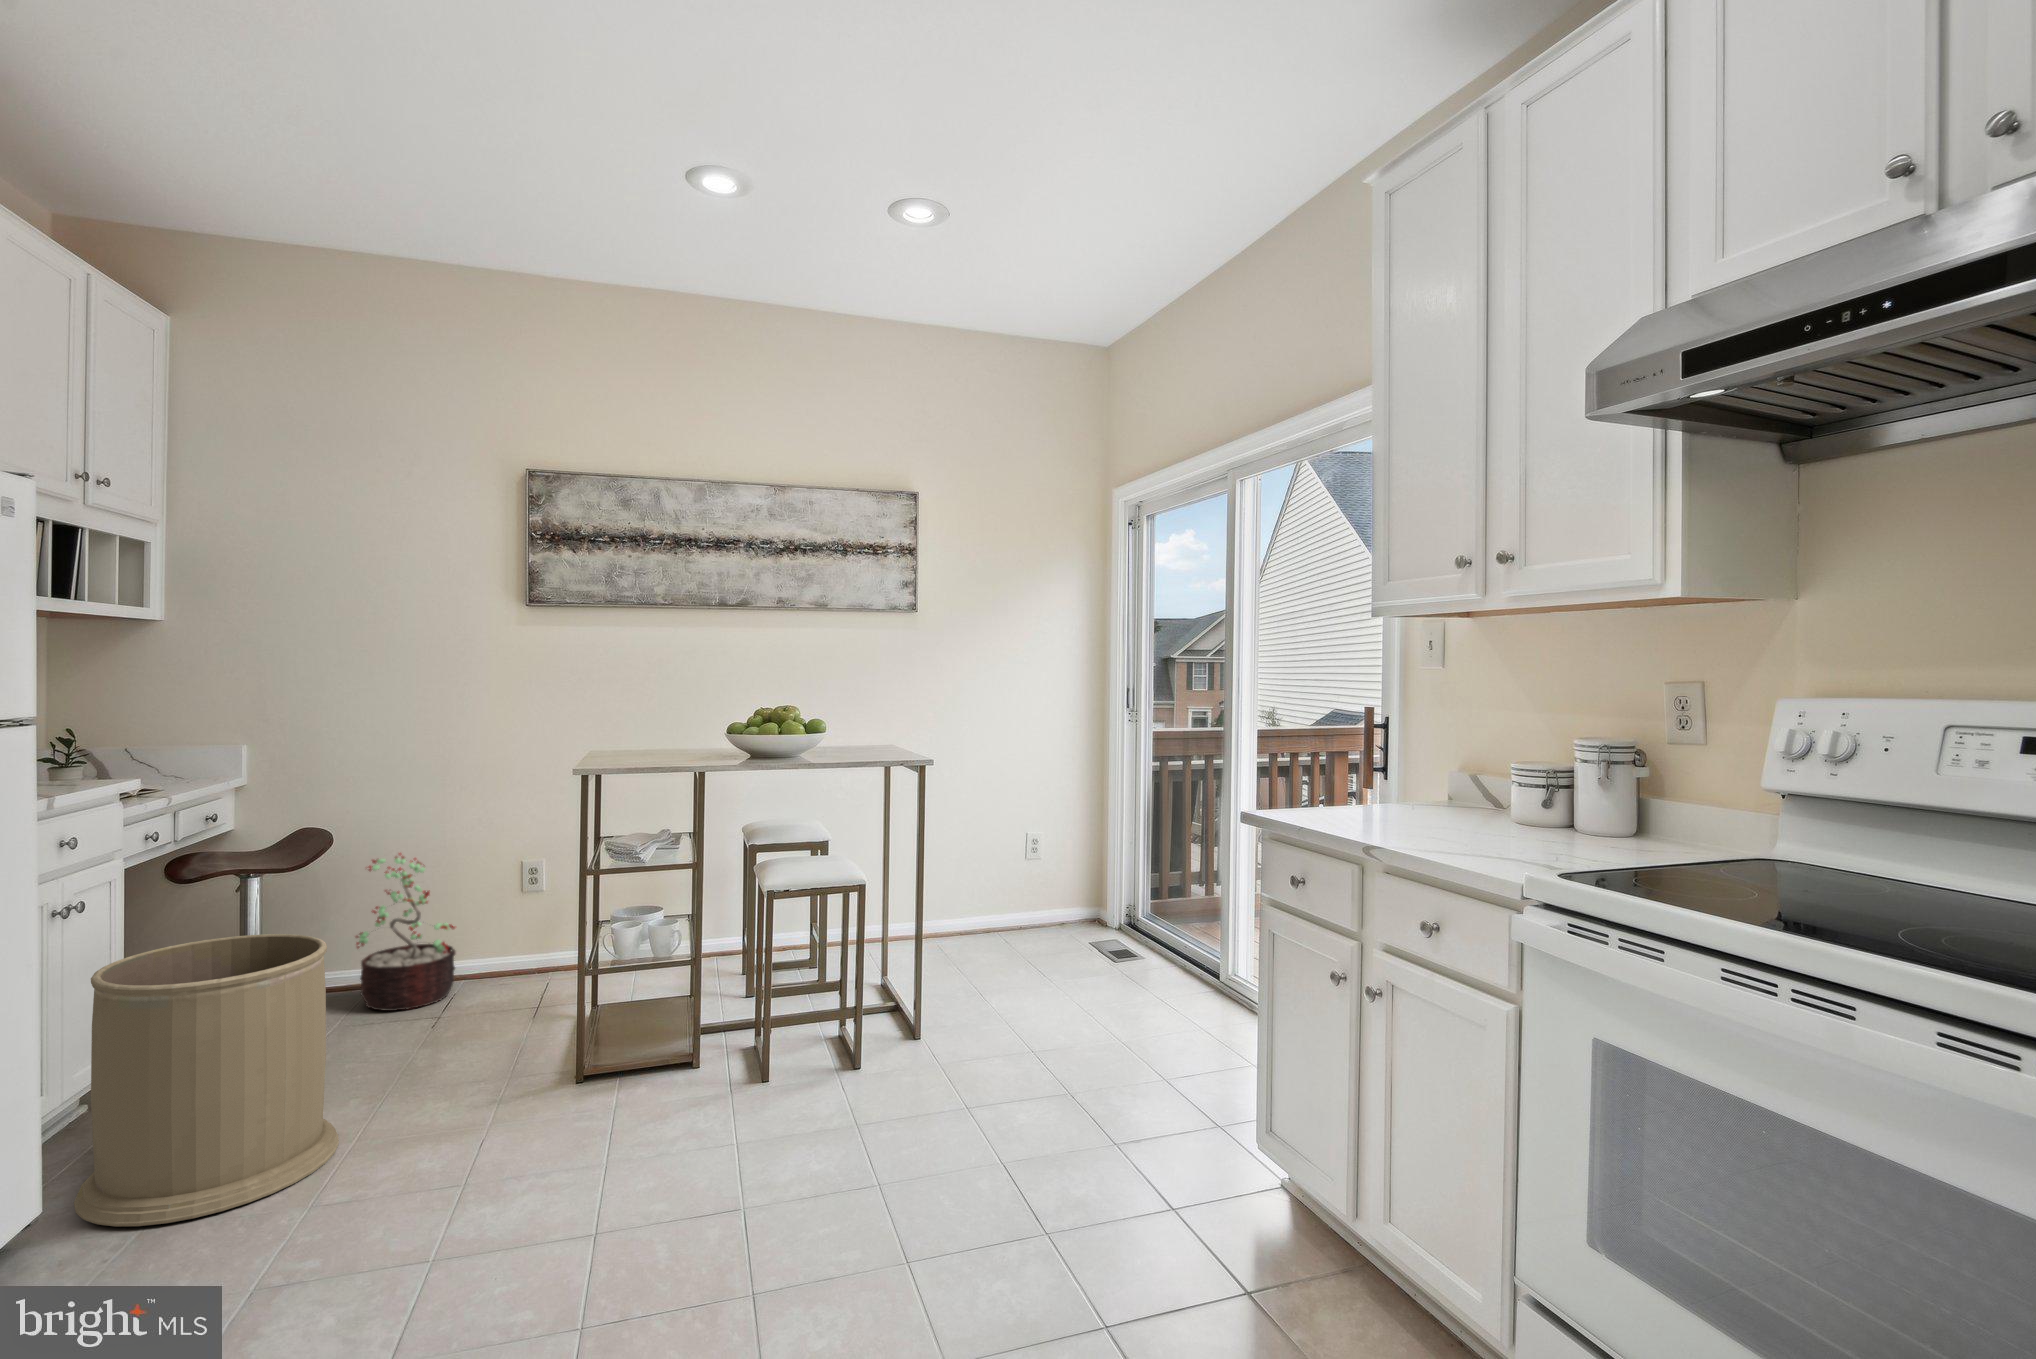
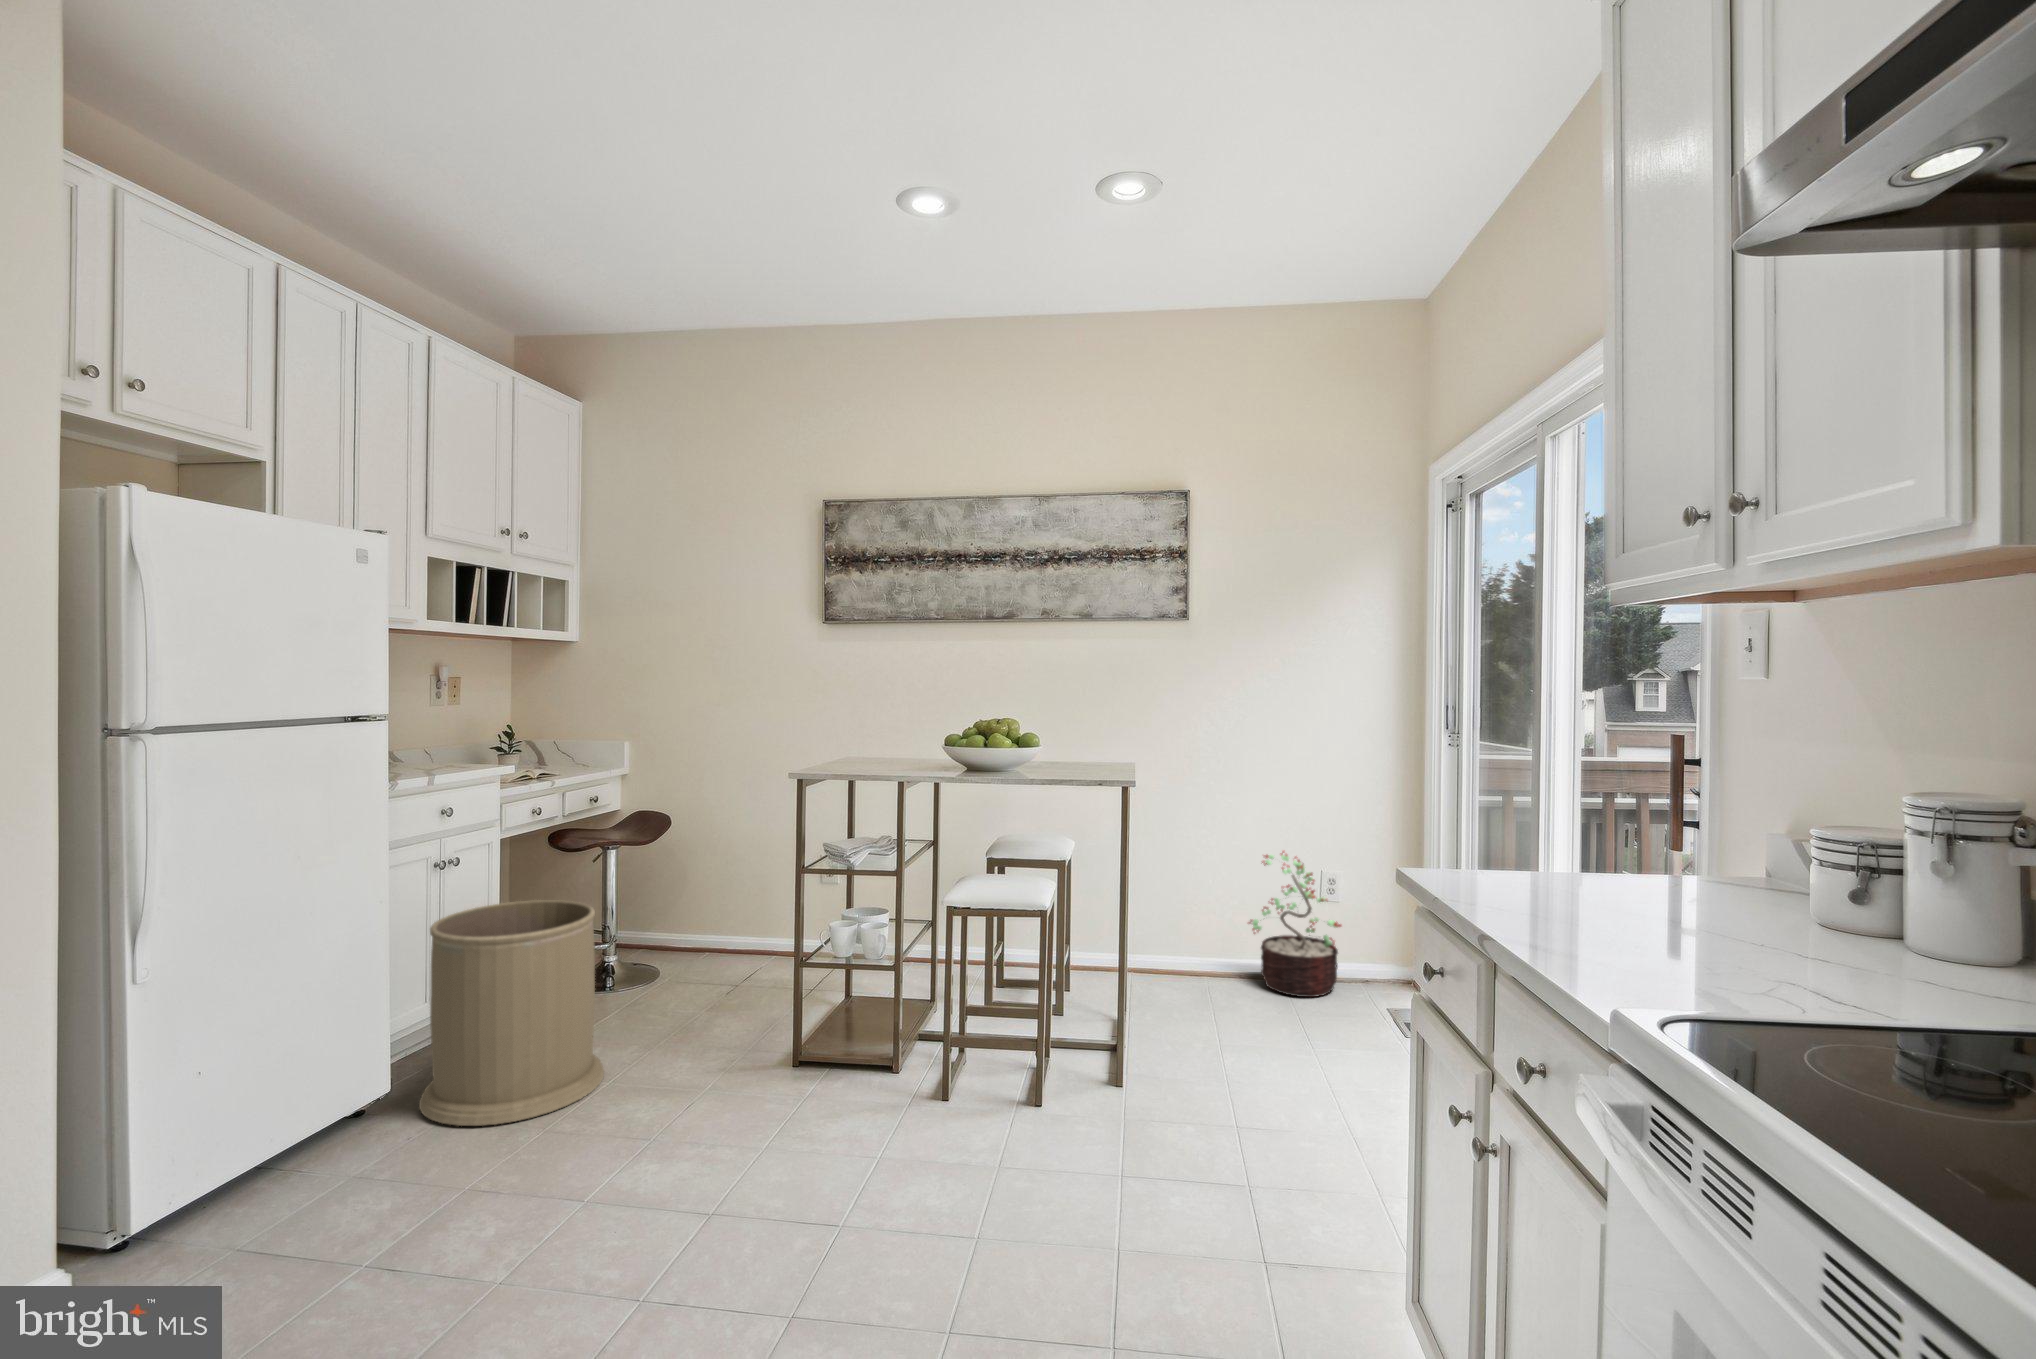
decorative plant: present [356,853,456,1011] -> present [1249,851,1341,997]

